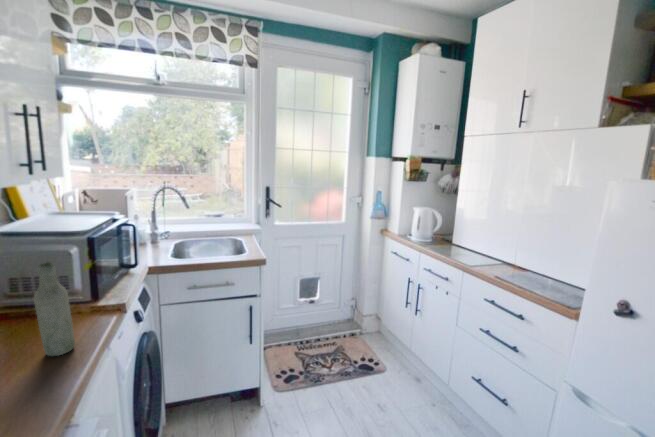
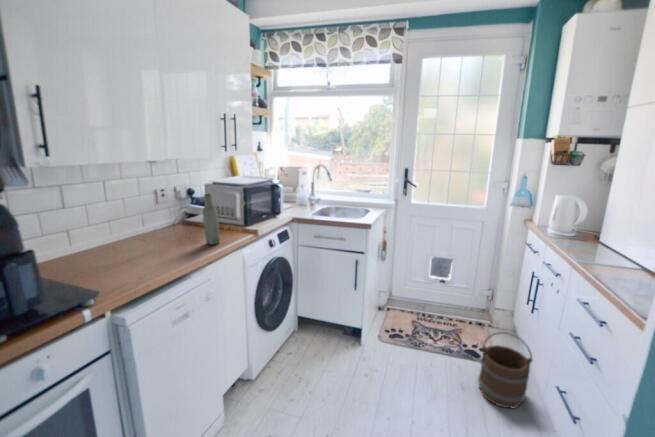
bucket: none [387,340,431,413] -> present [478,332,533,408]

